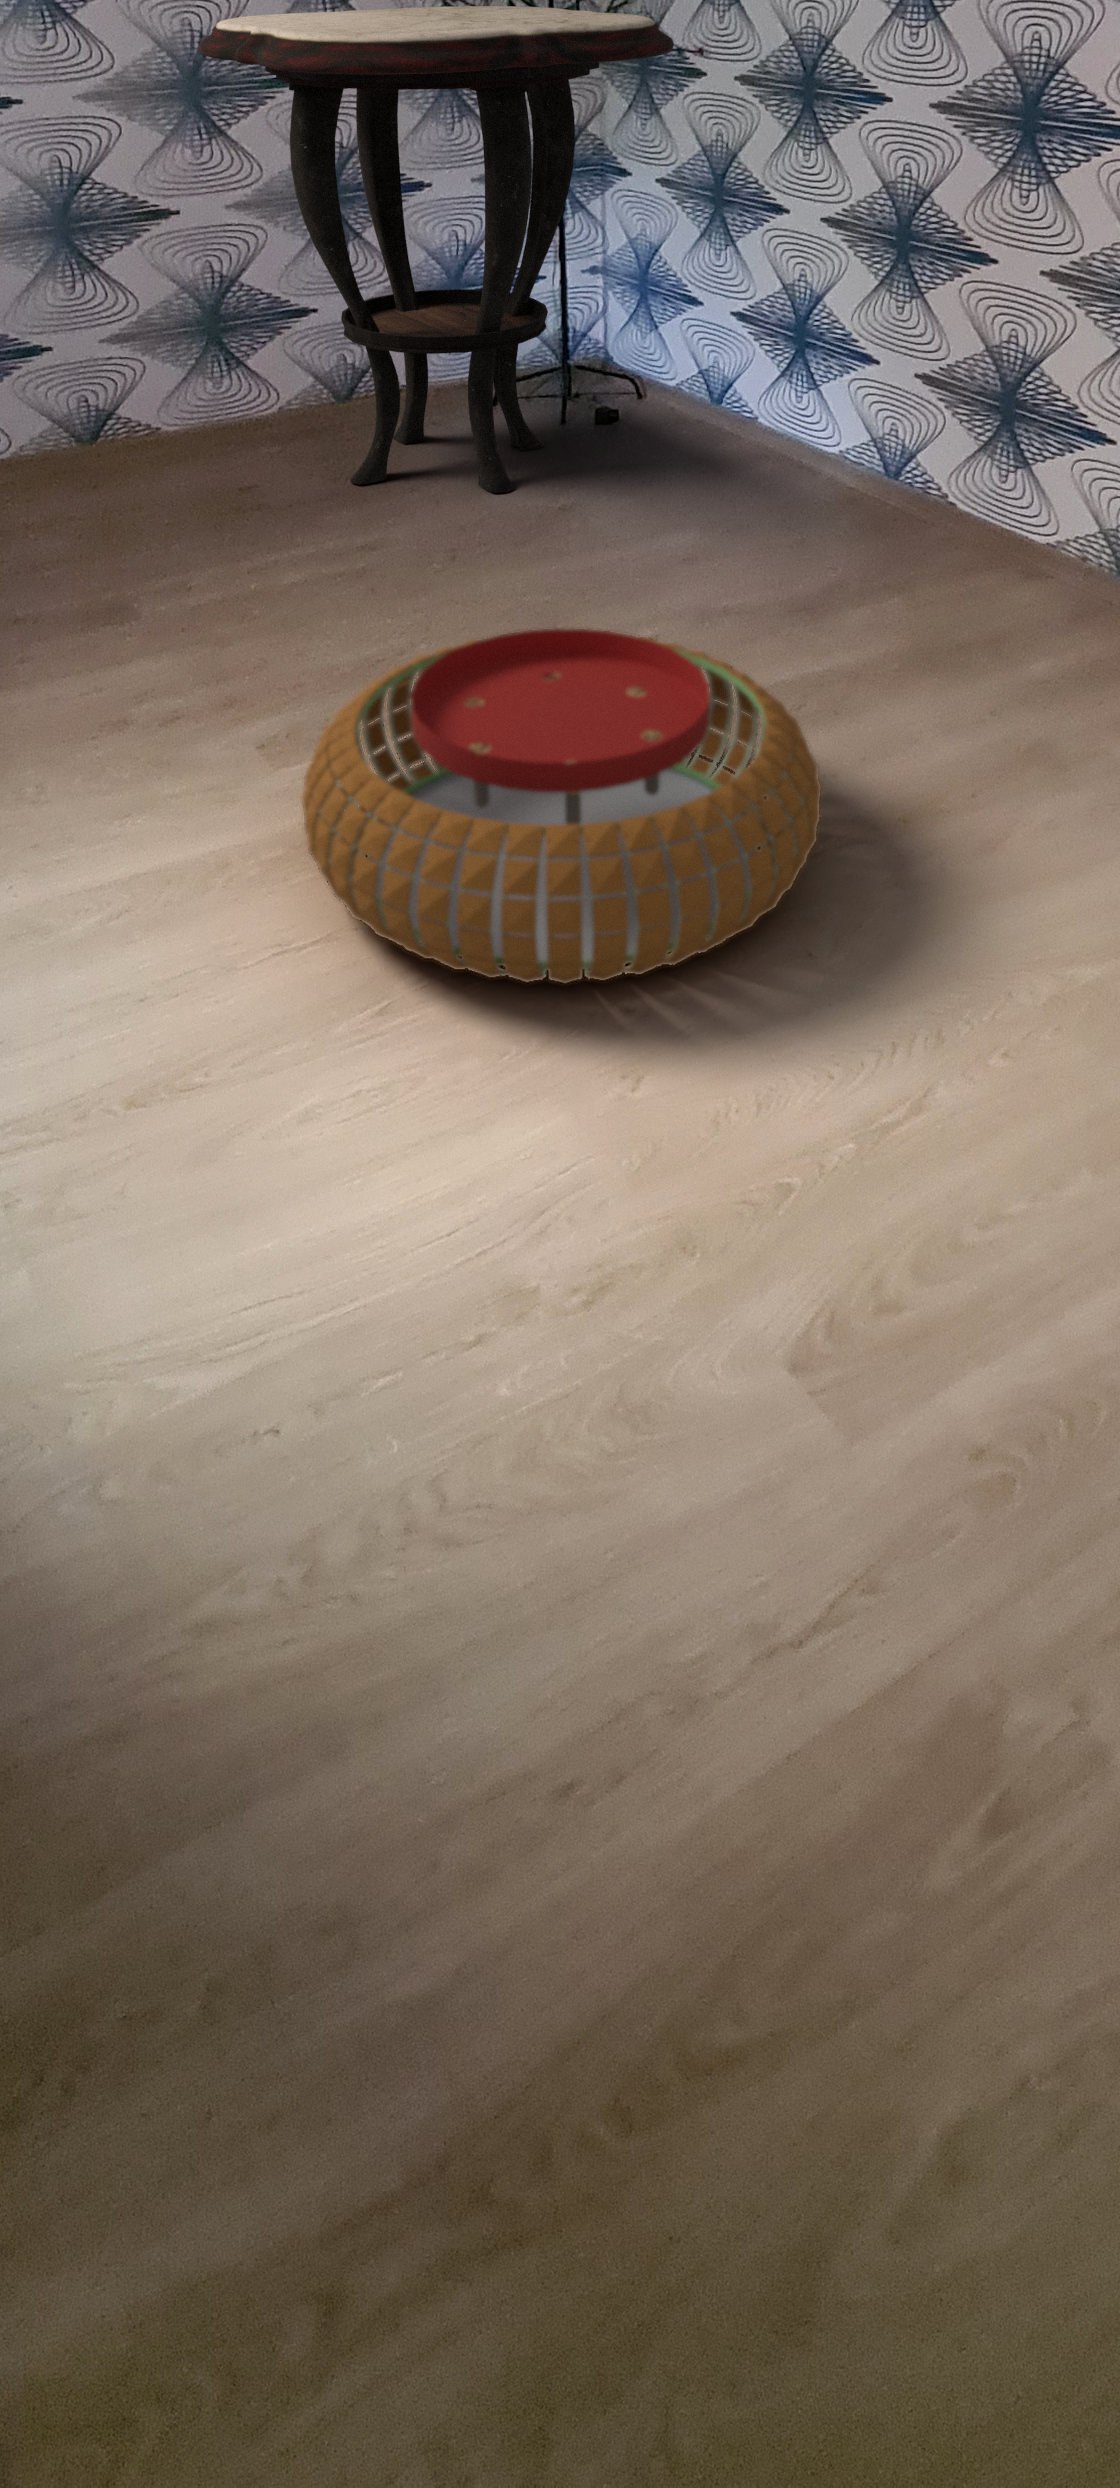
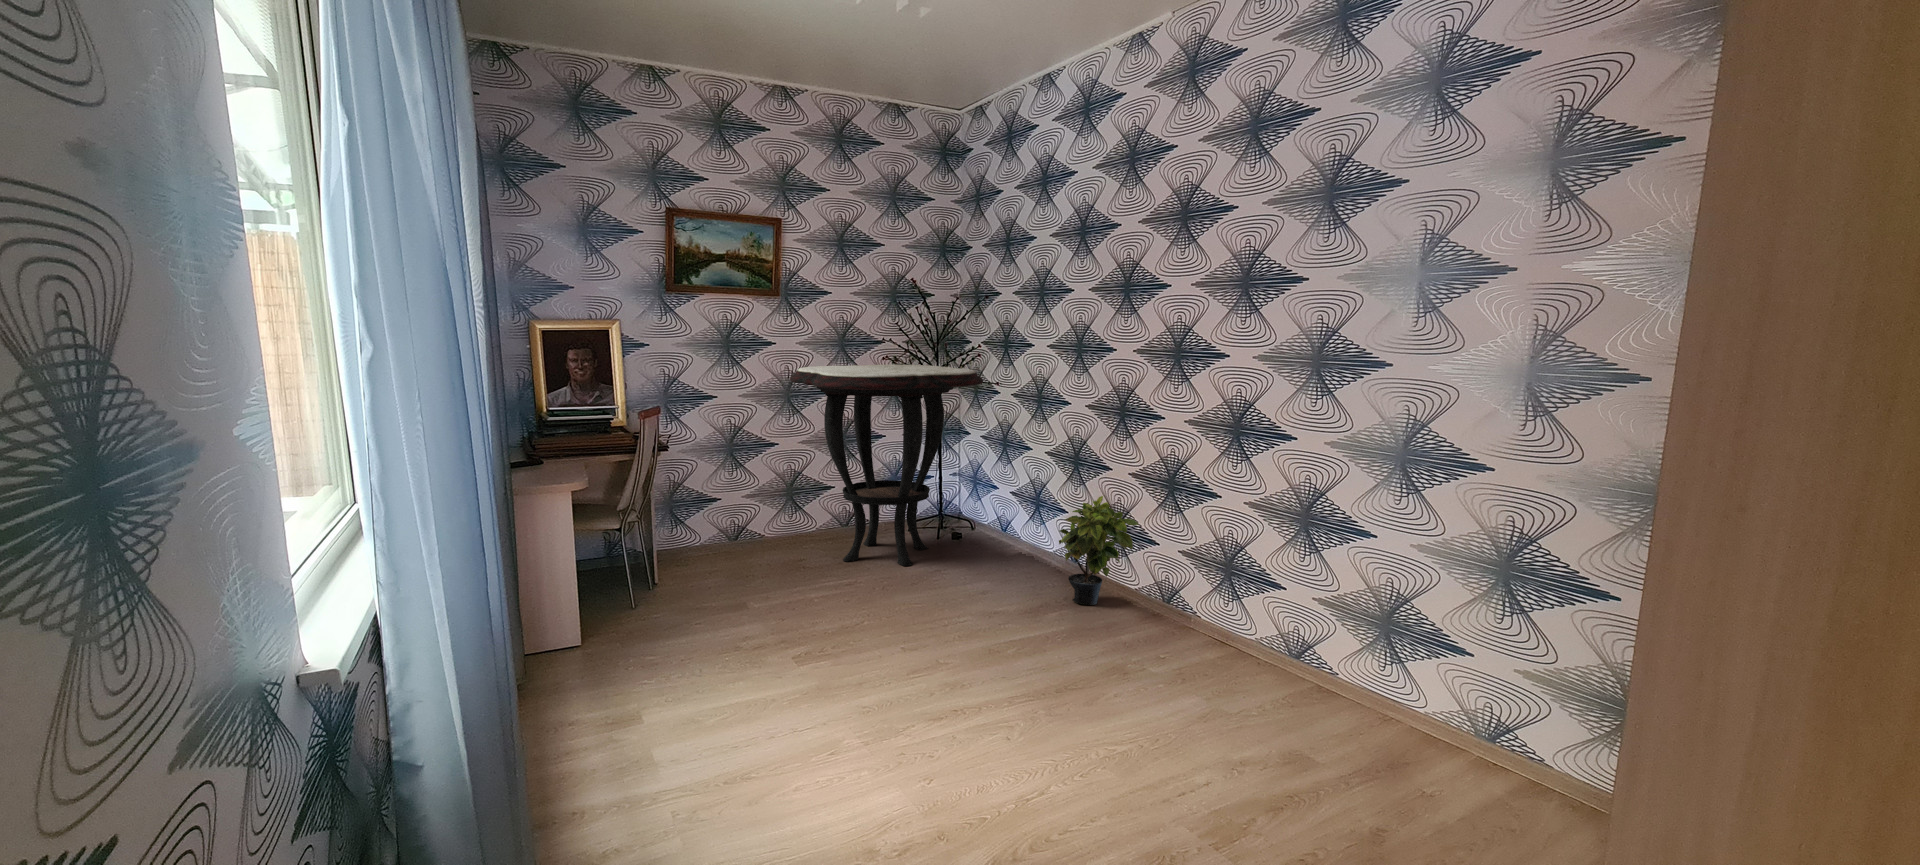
potted plant: none [871,326,1070,583] -> present [1059,496,1139,605]
pouf: present [302,629,821,983] -> none [807,608,1018,744]

